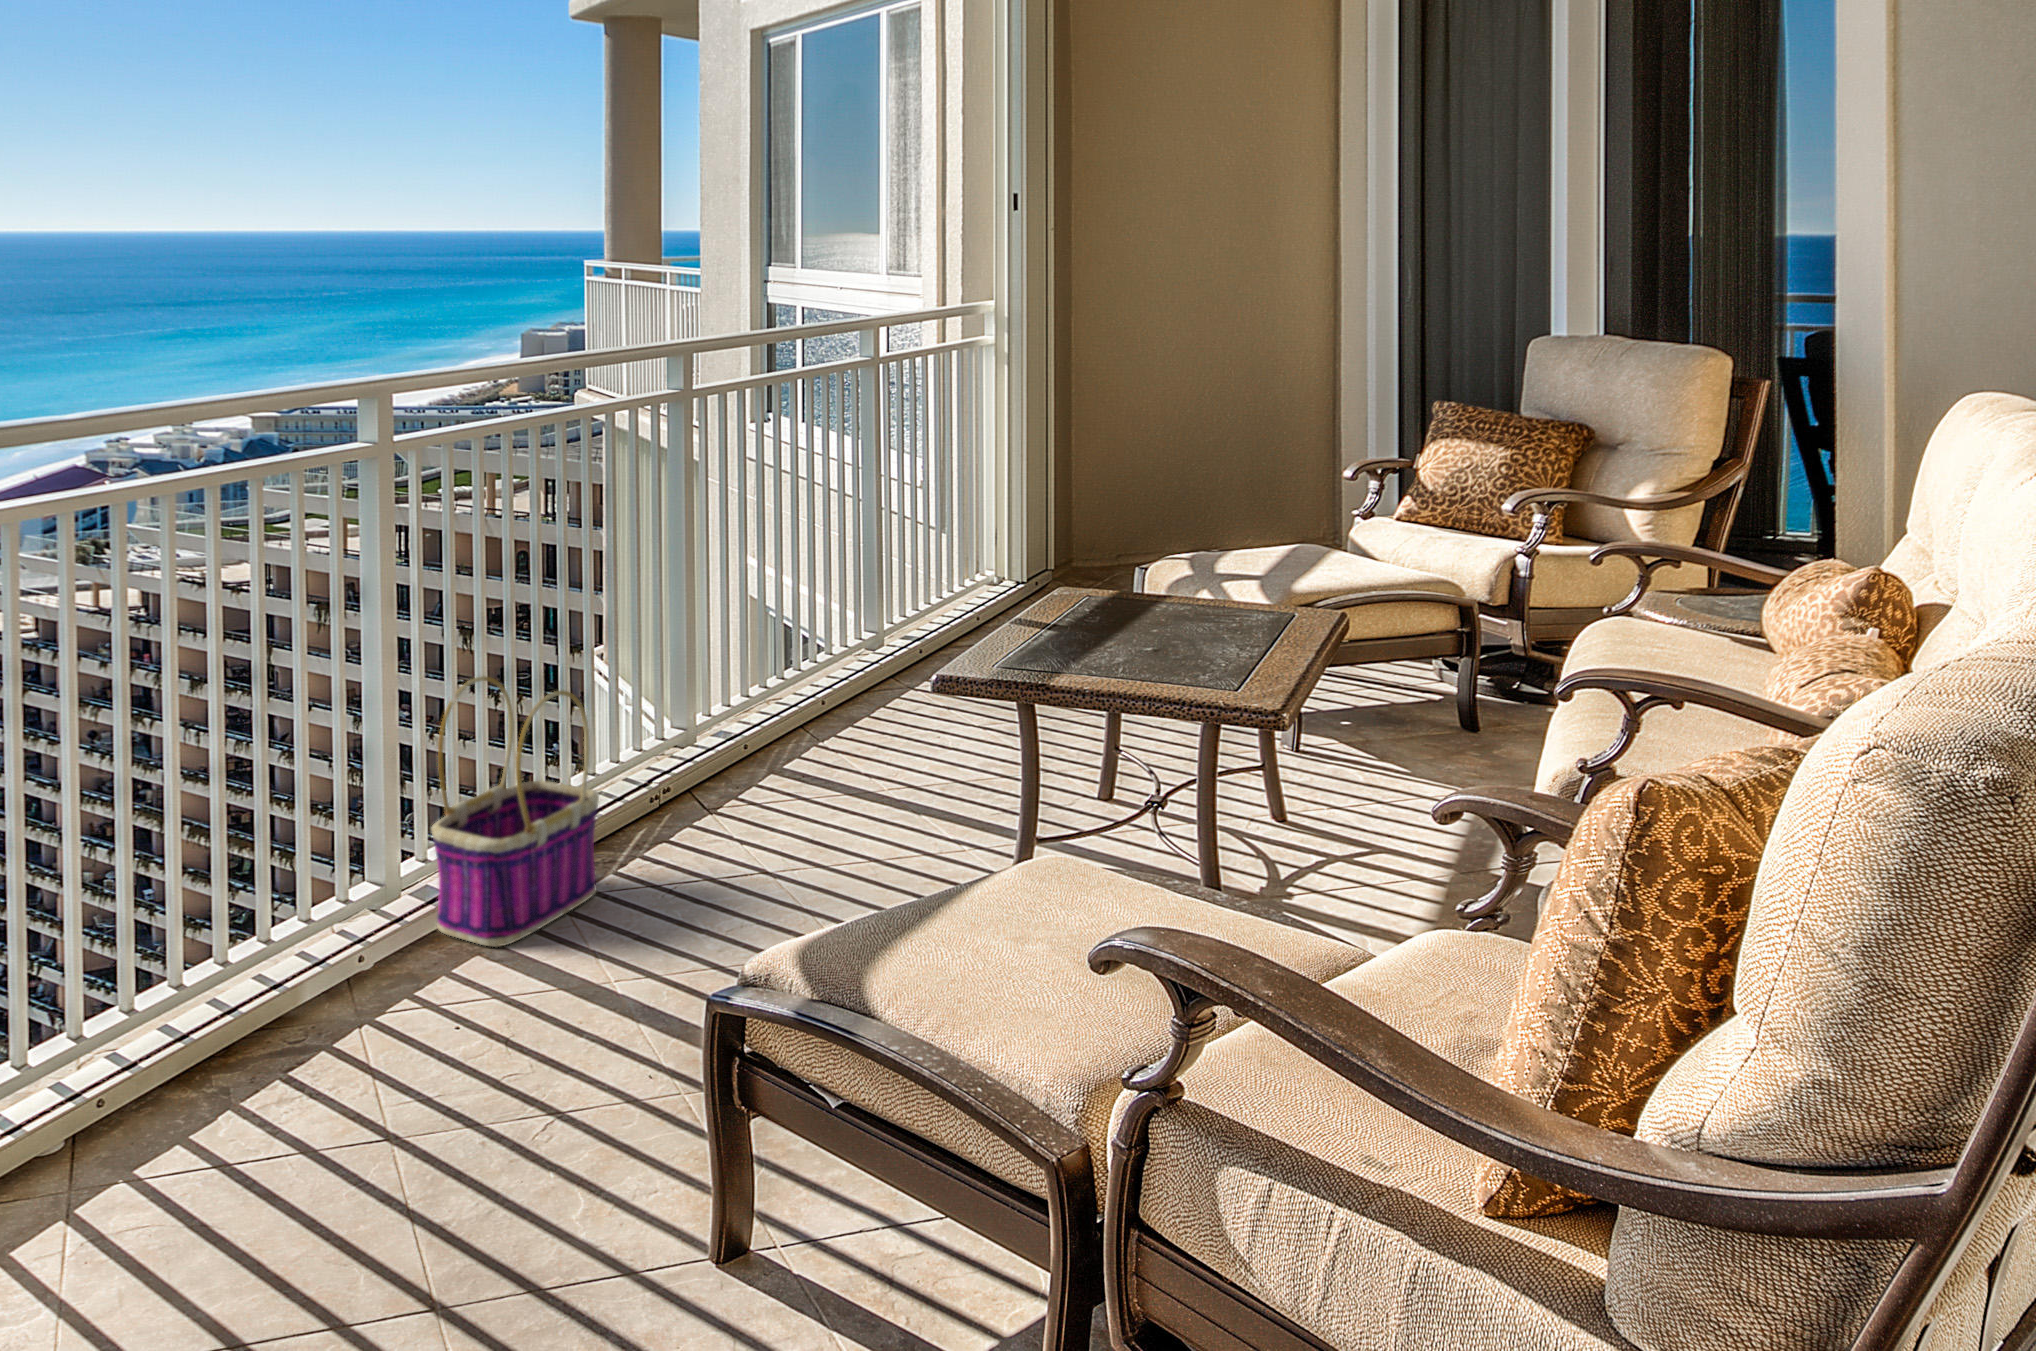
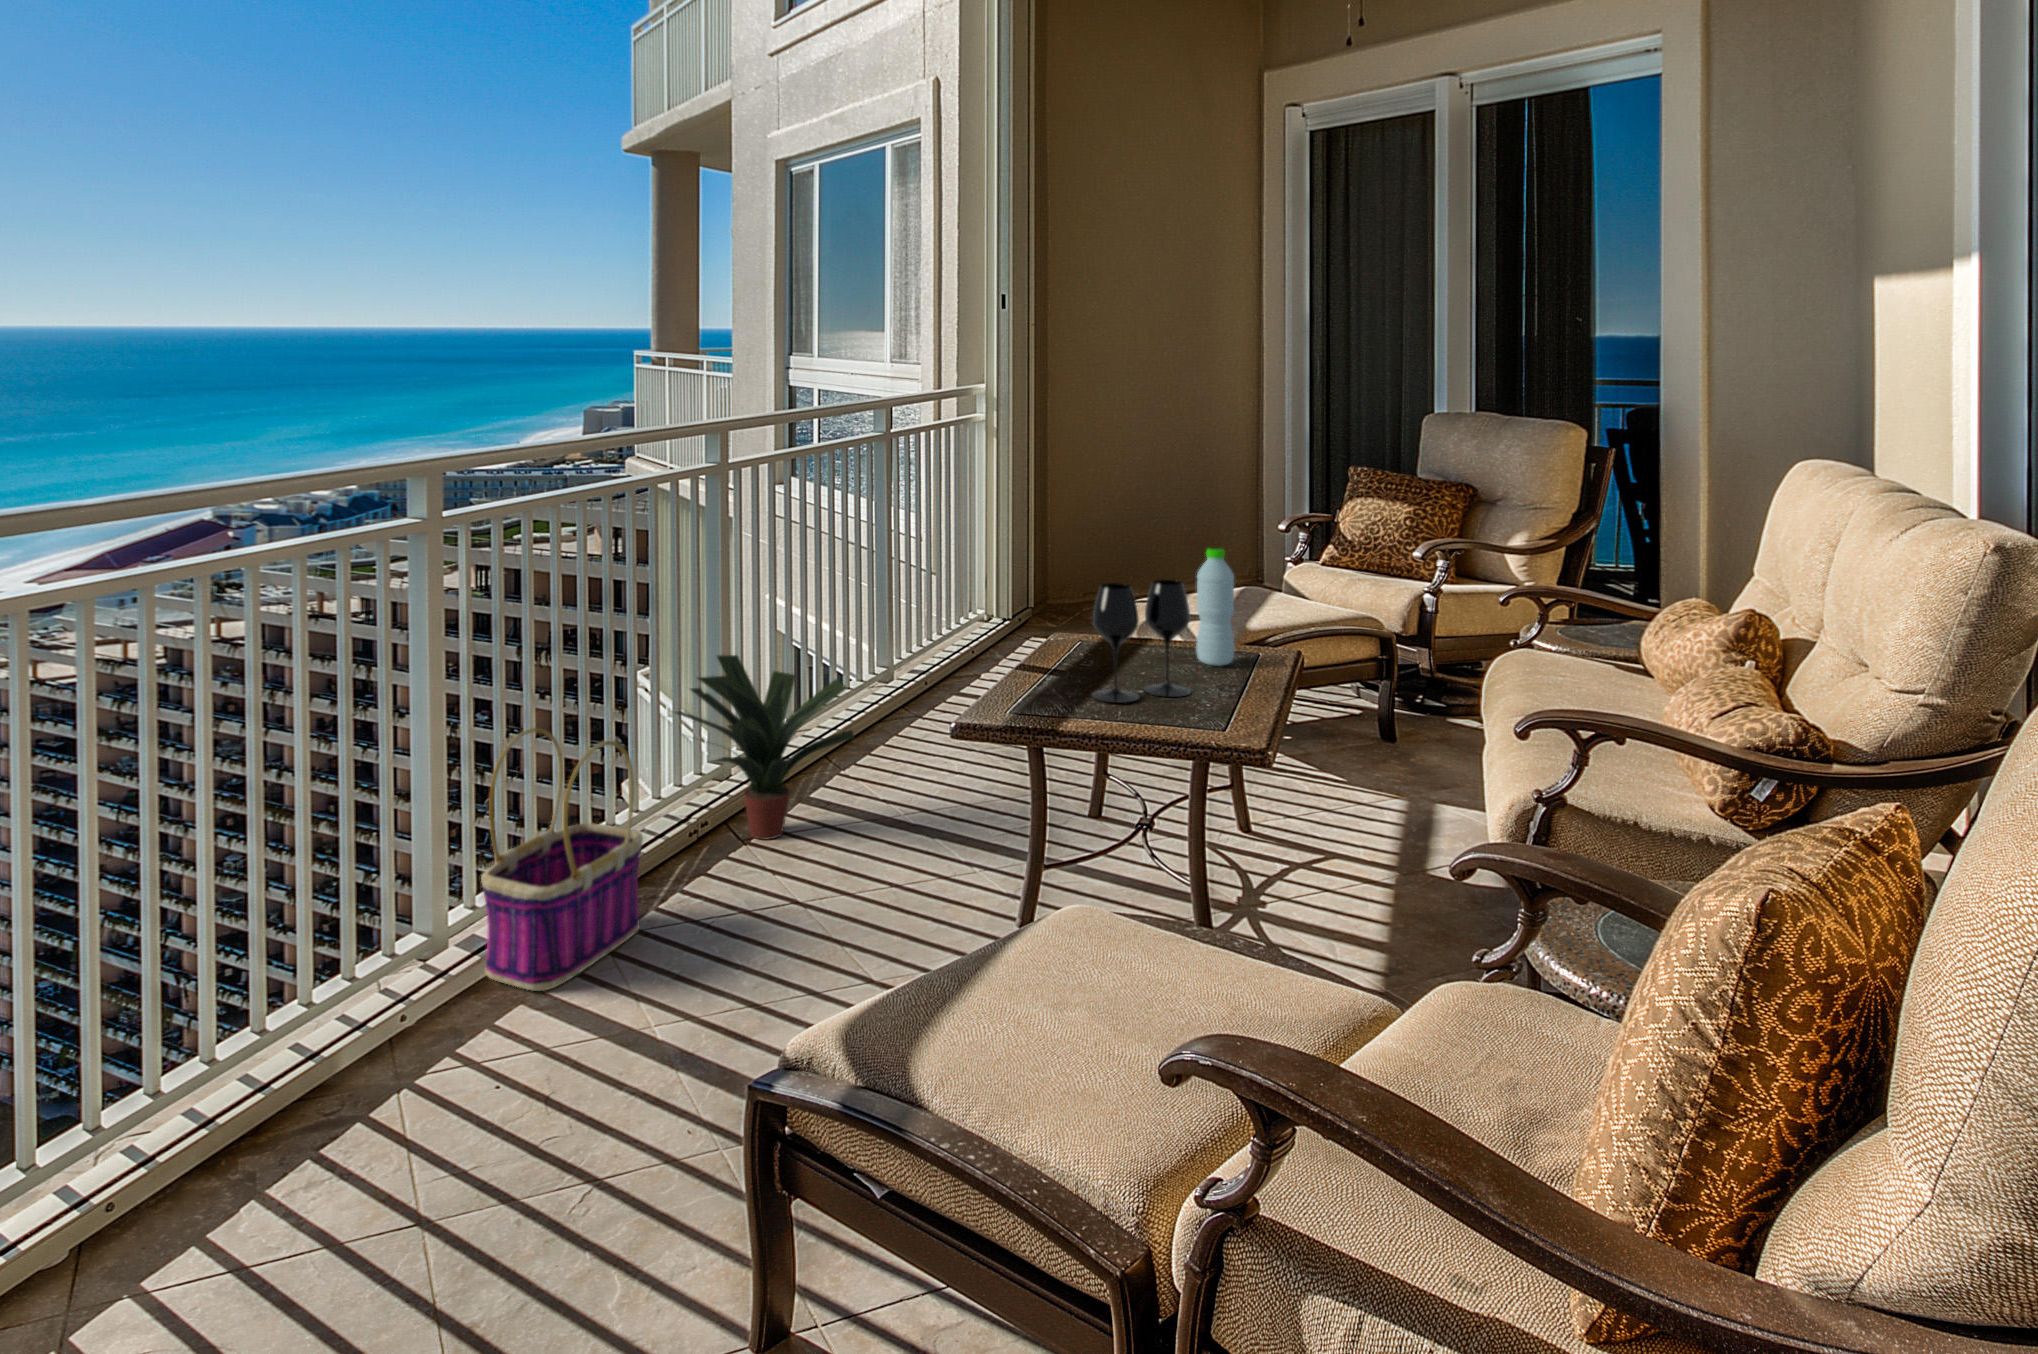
water bottle: none [1222,495,1267,628] -> present [1196,548,1234,666]
wine glass: none [1095,529,1210,665] -> present [1091,580,1191,703]
potted plant: none [628,609,832,811] -> present [676,655,854,839]

